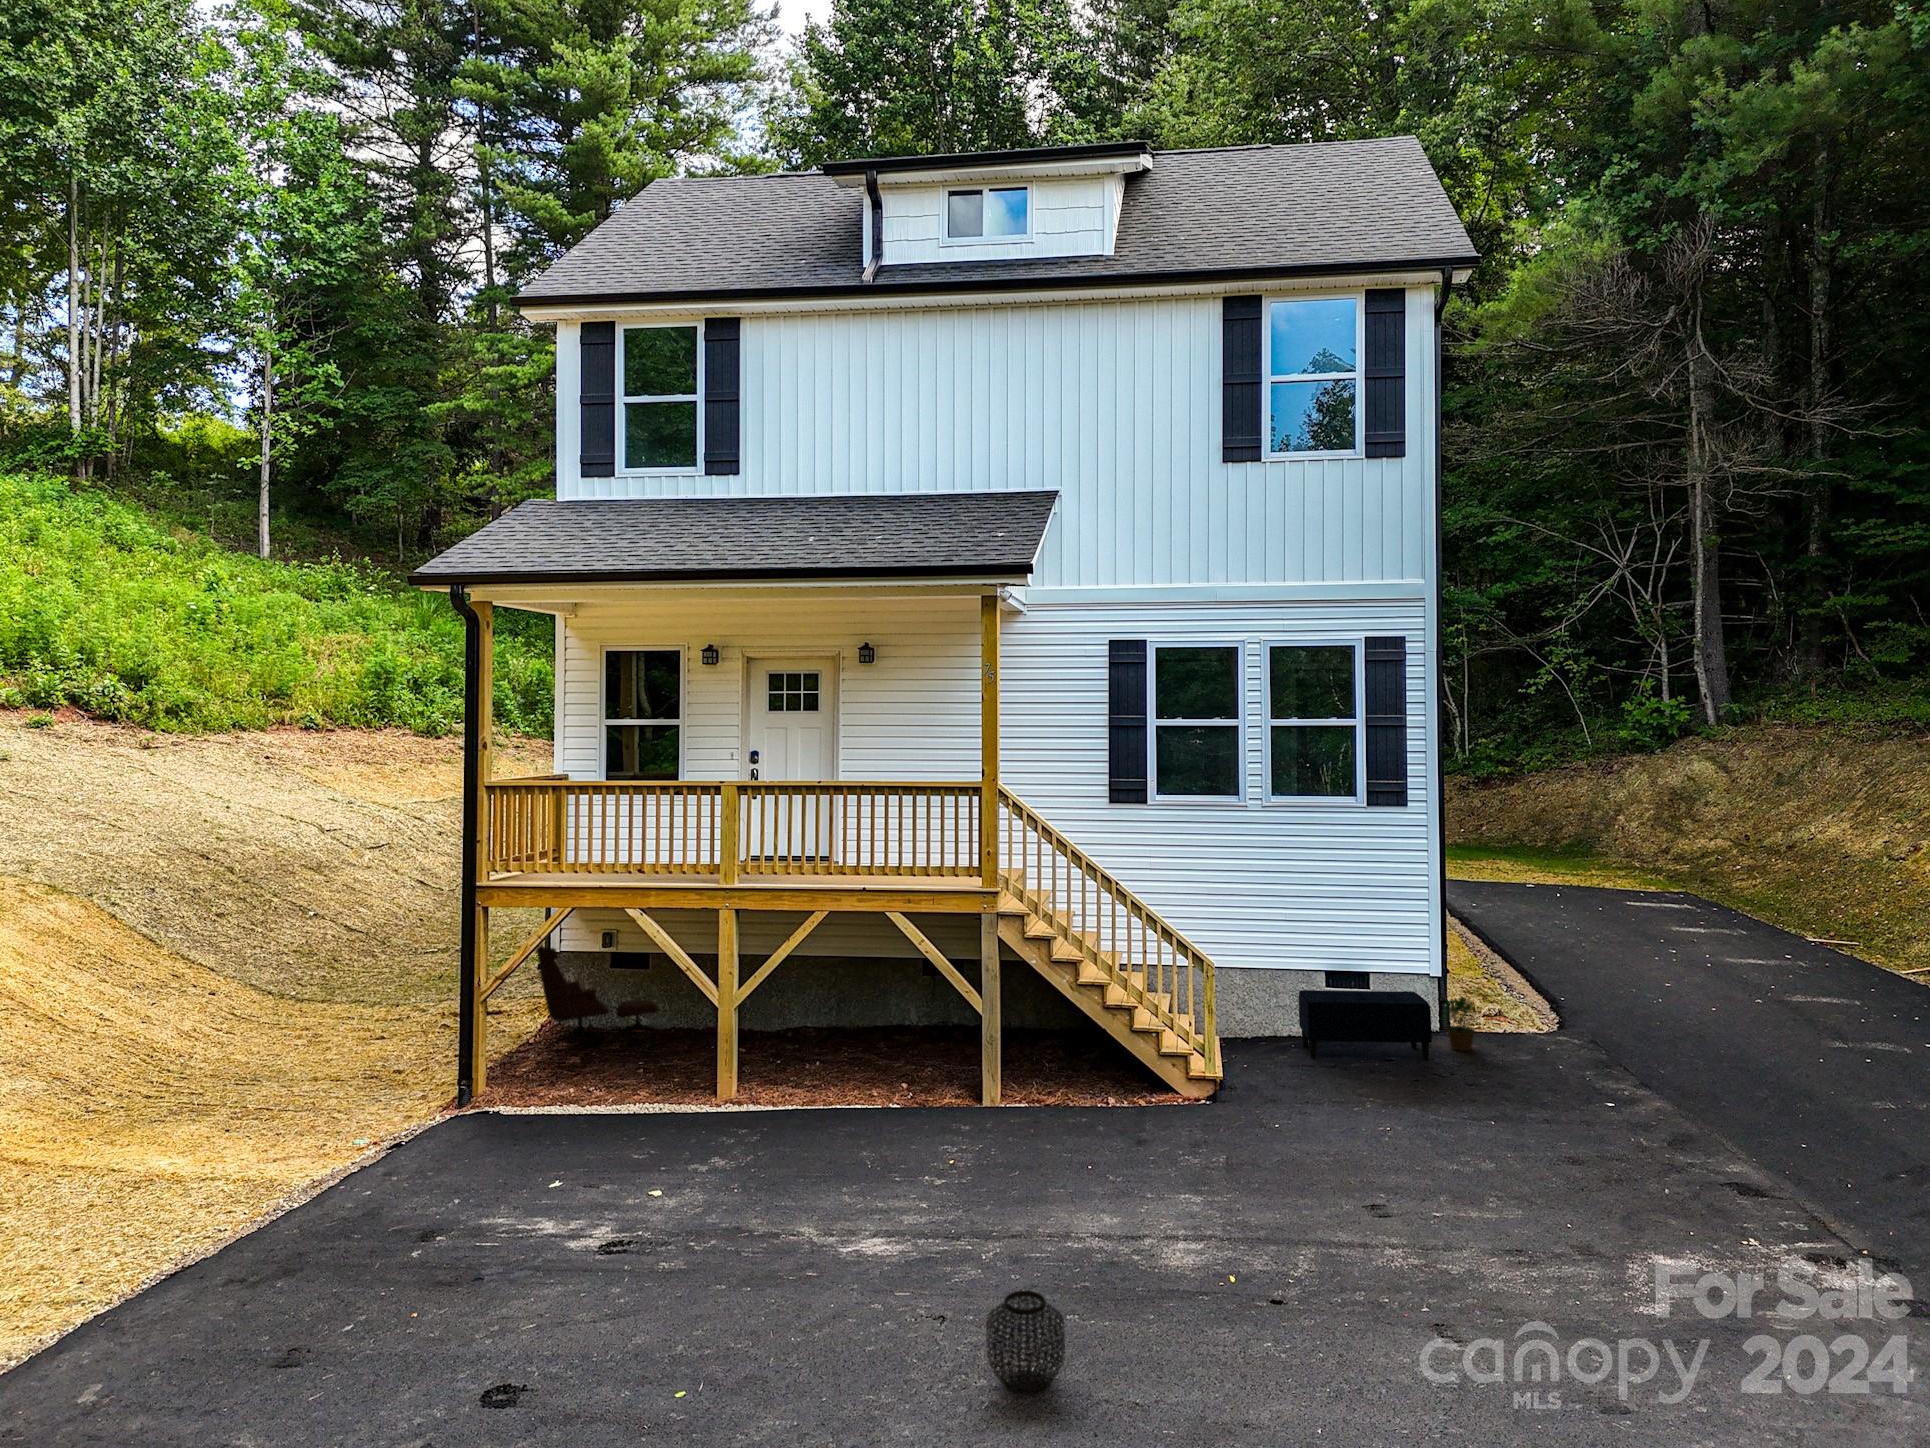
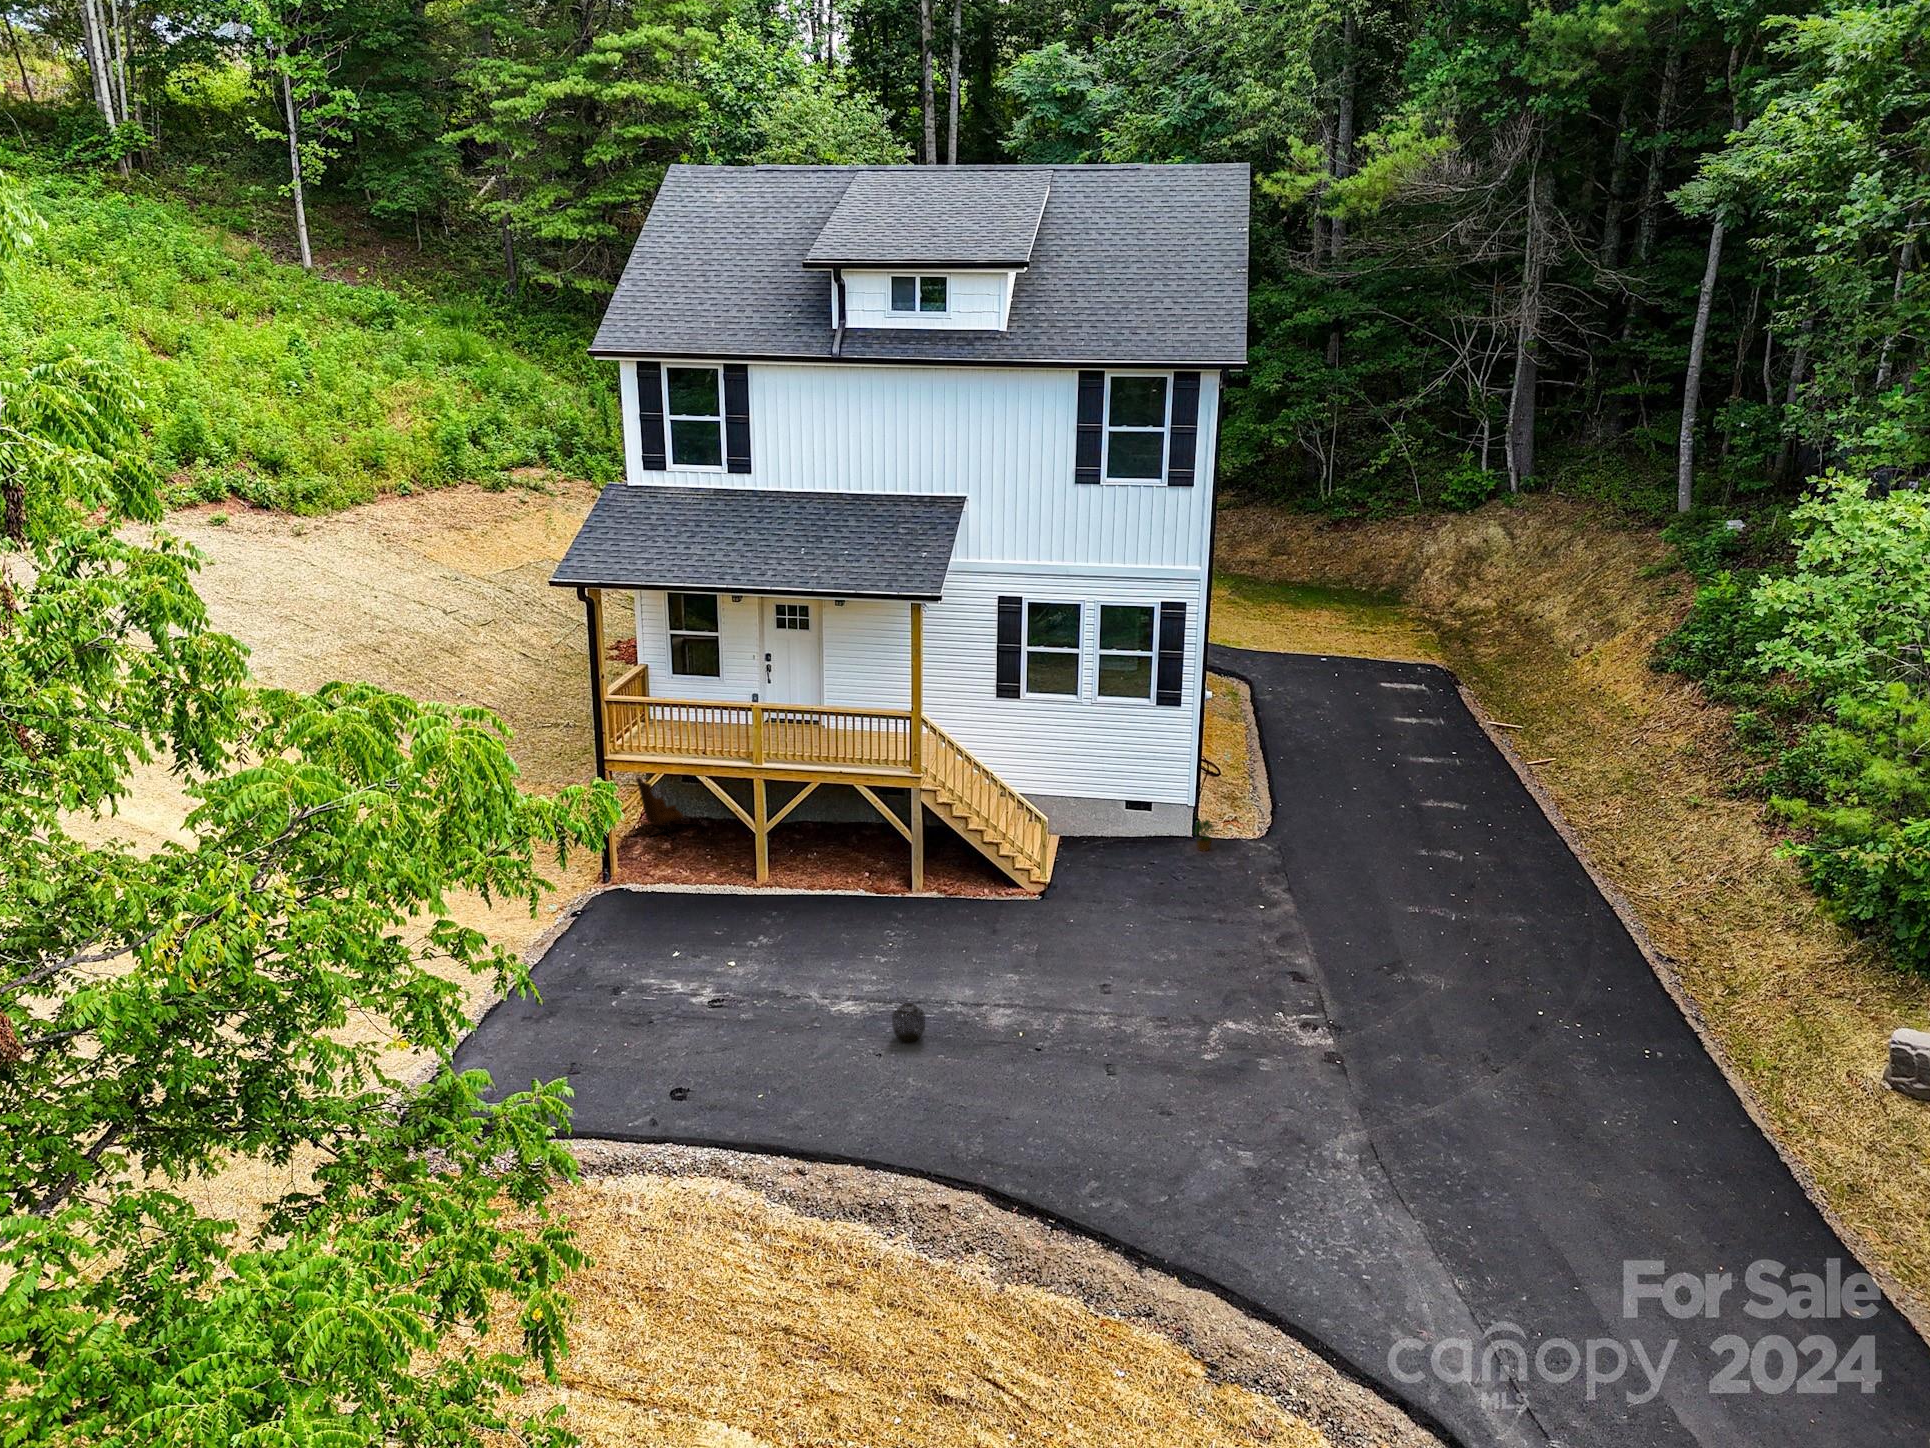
bench: present [1299,990,1432,1060] -> none [1108,814,1182,858]

